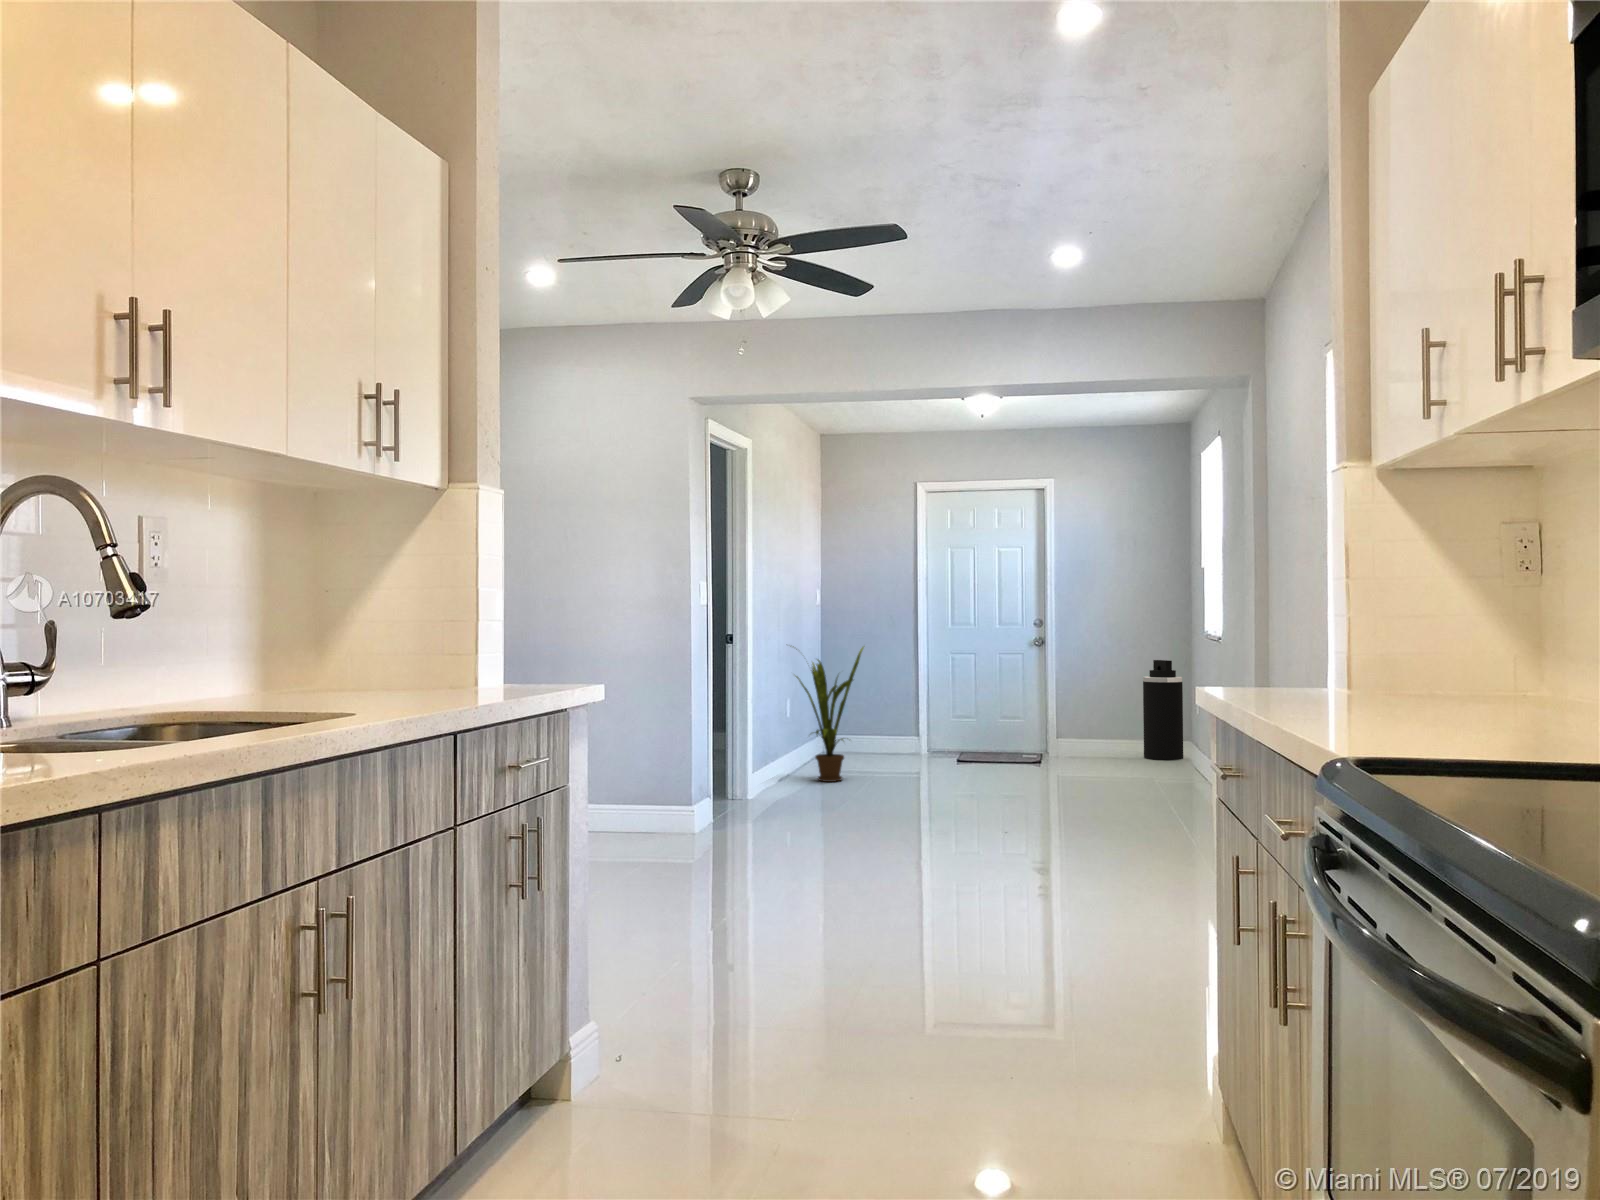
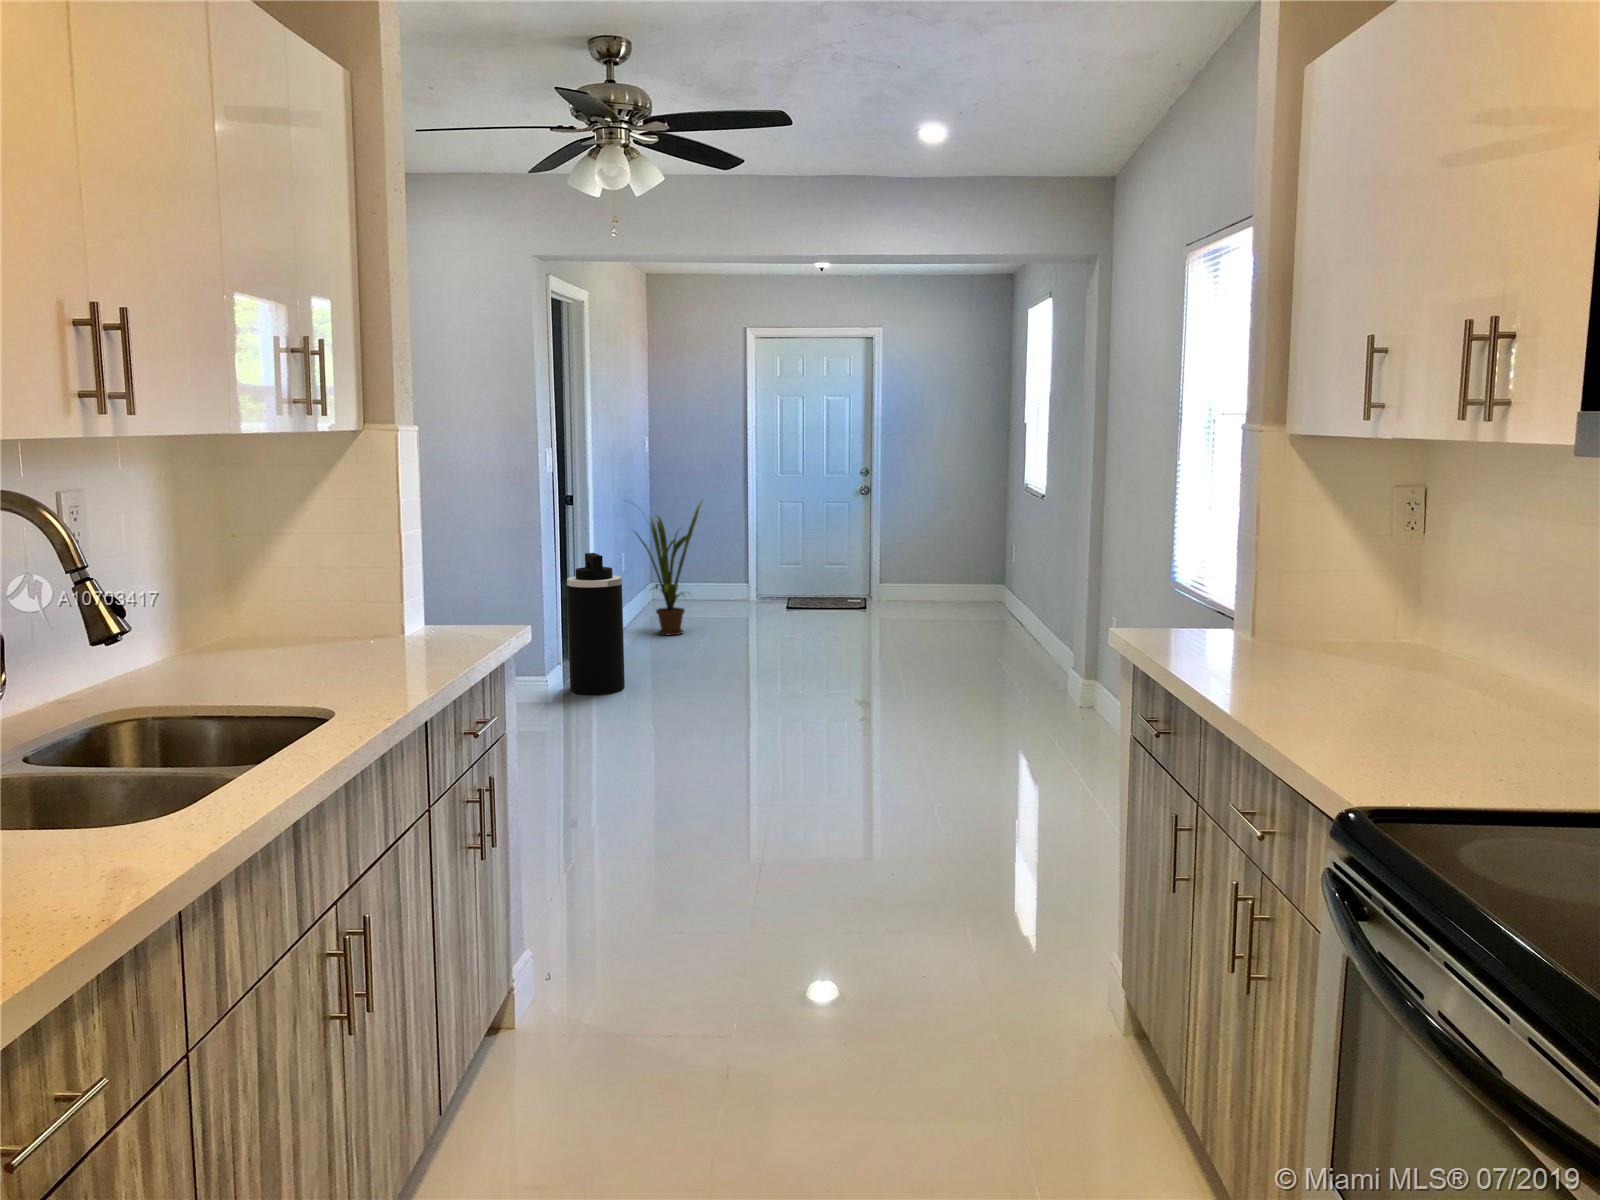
trash can: present [1143,660,1183,760] -> present [567,553,625,695]

